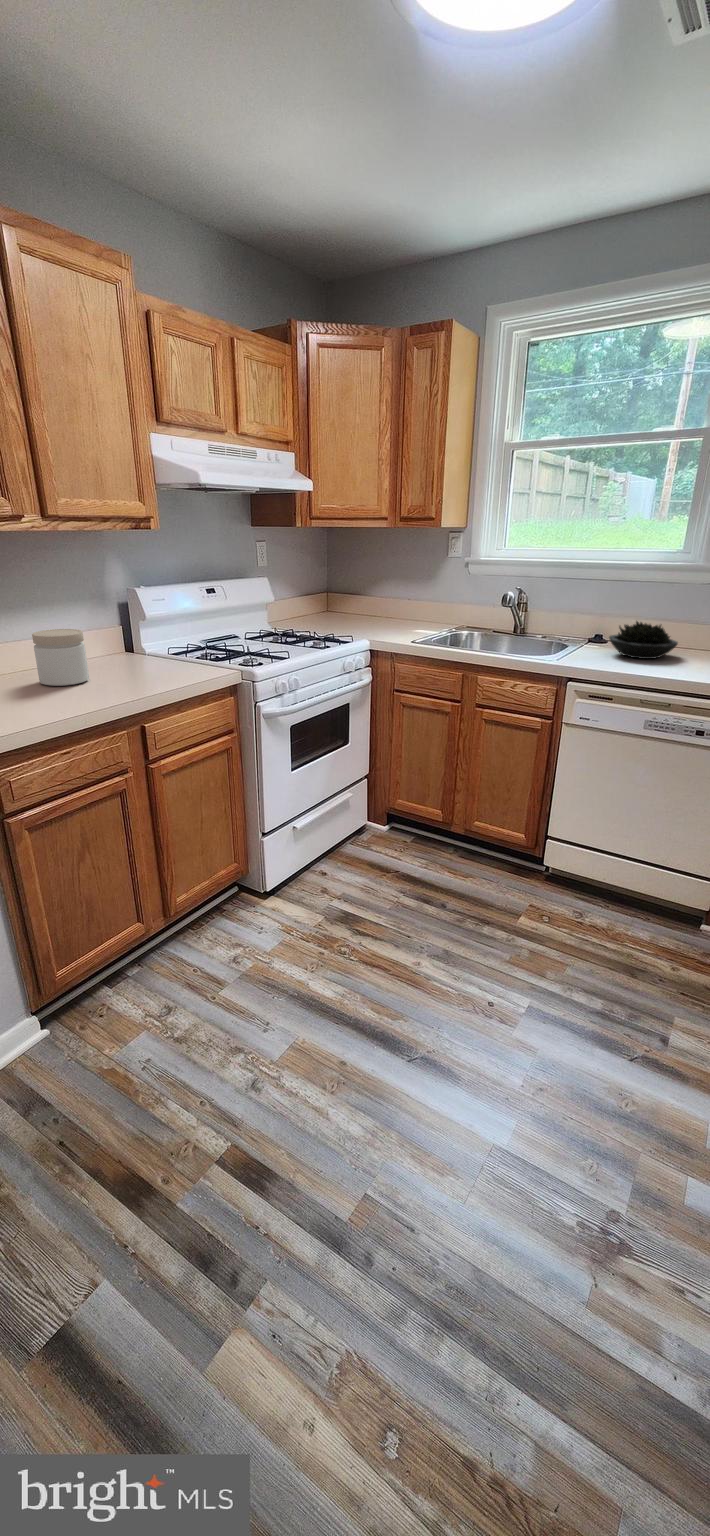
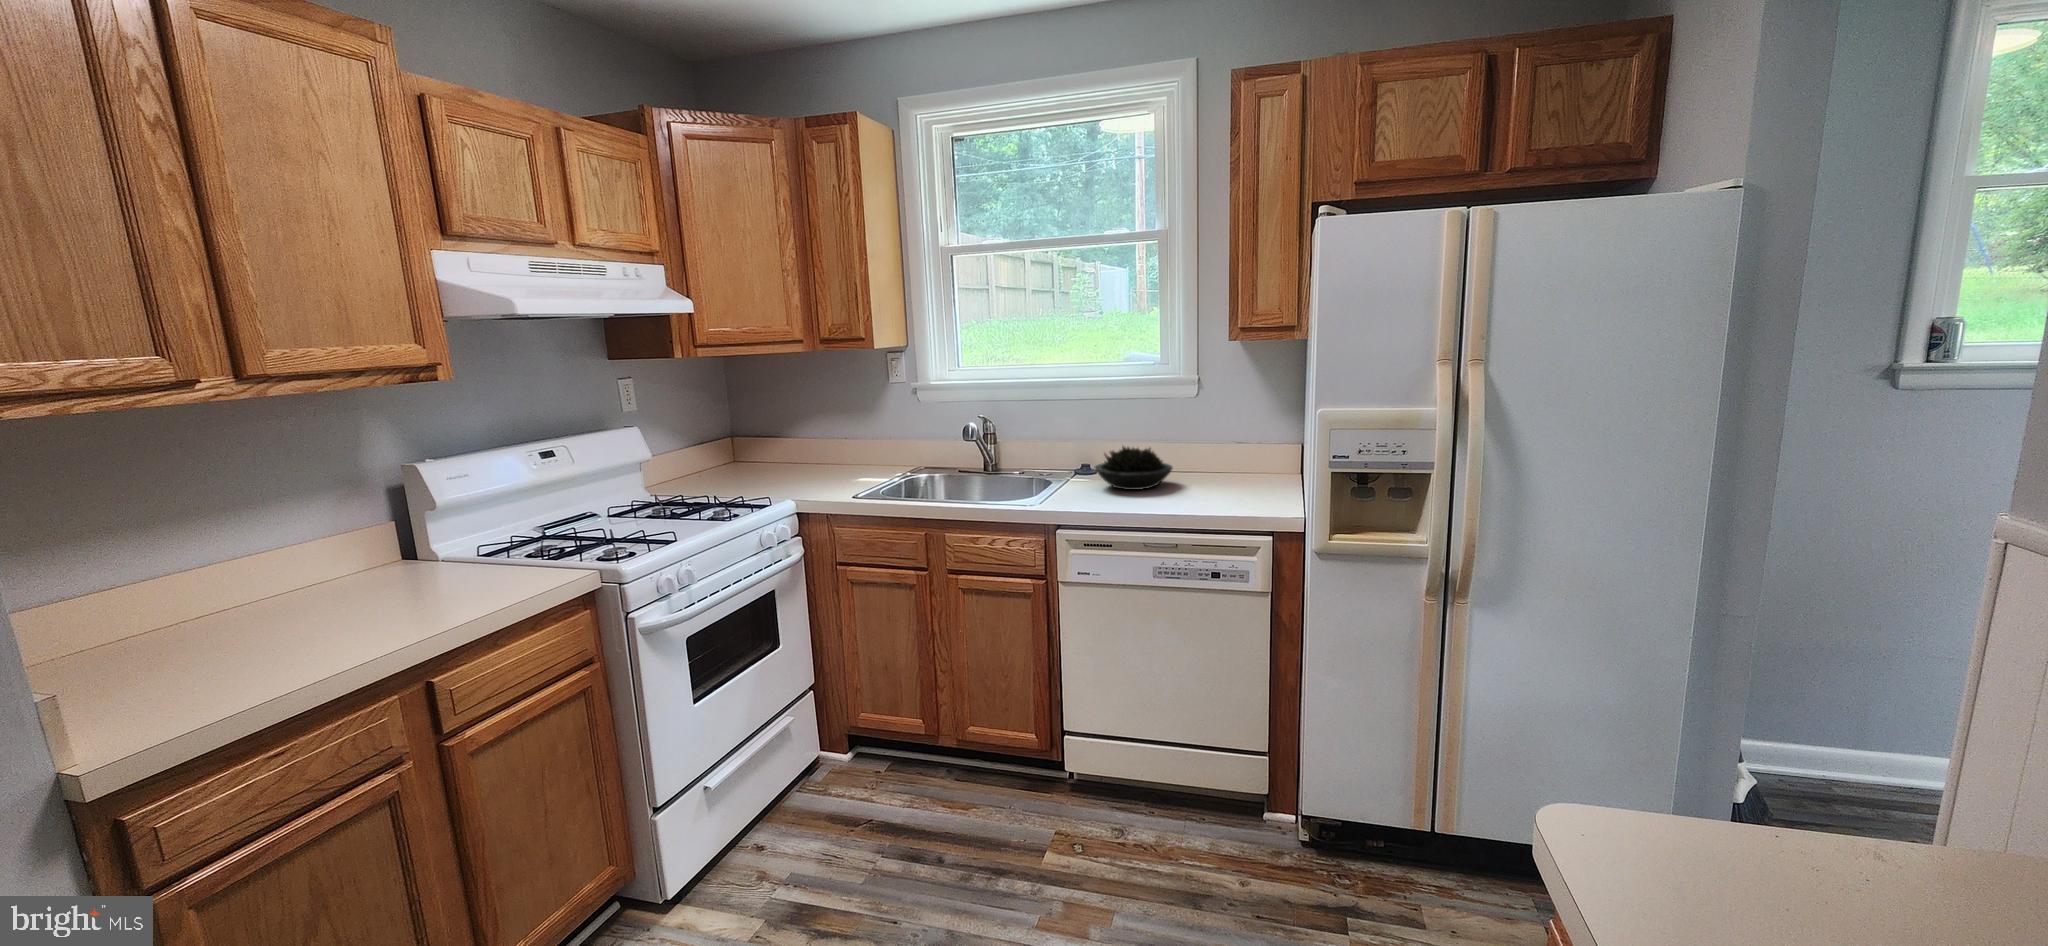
jar: present [32,629,89,686] -> none [214,544,330,642]

